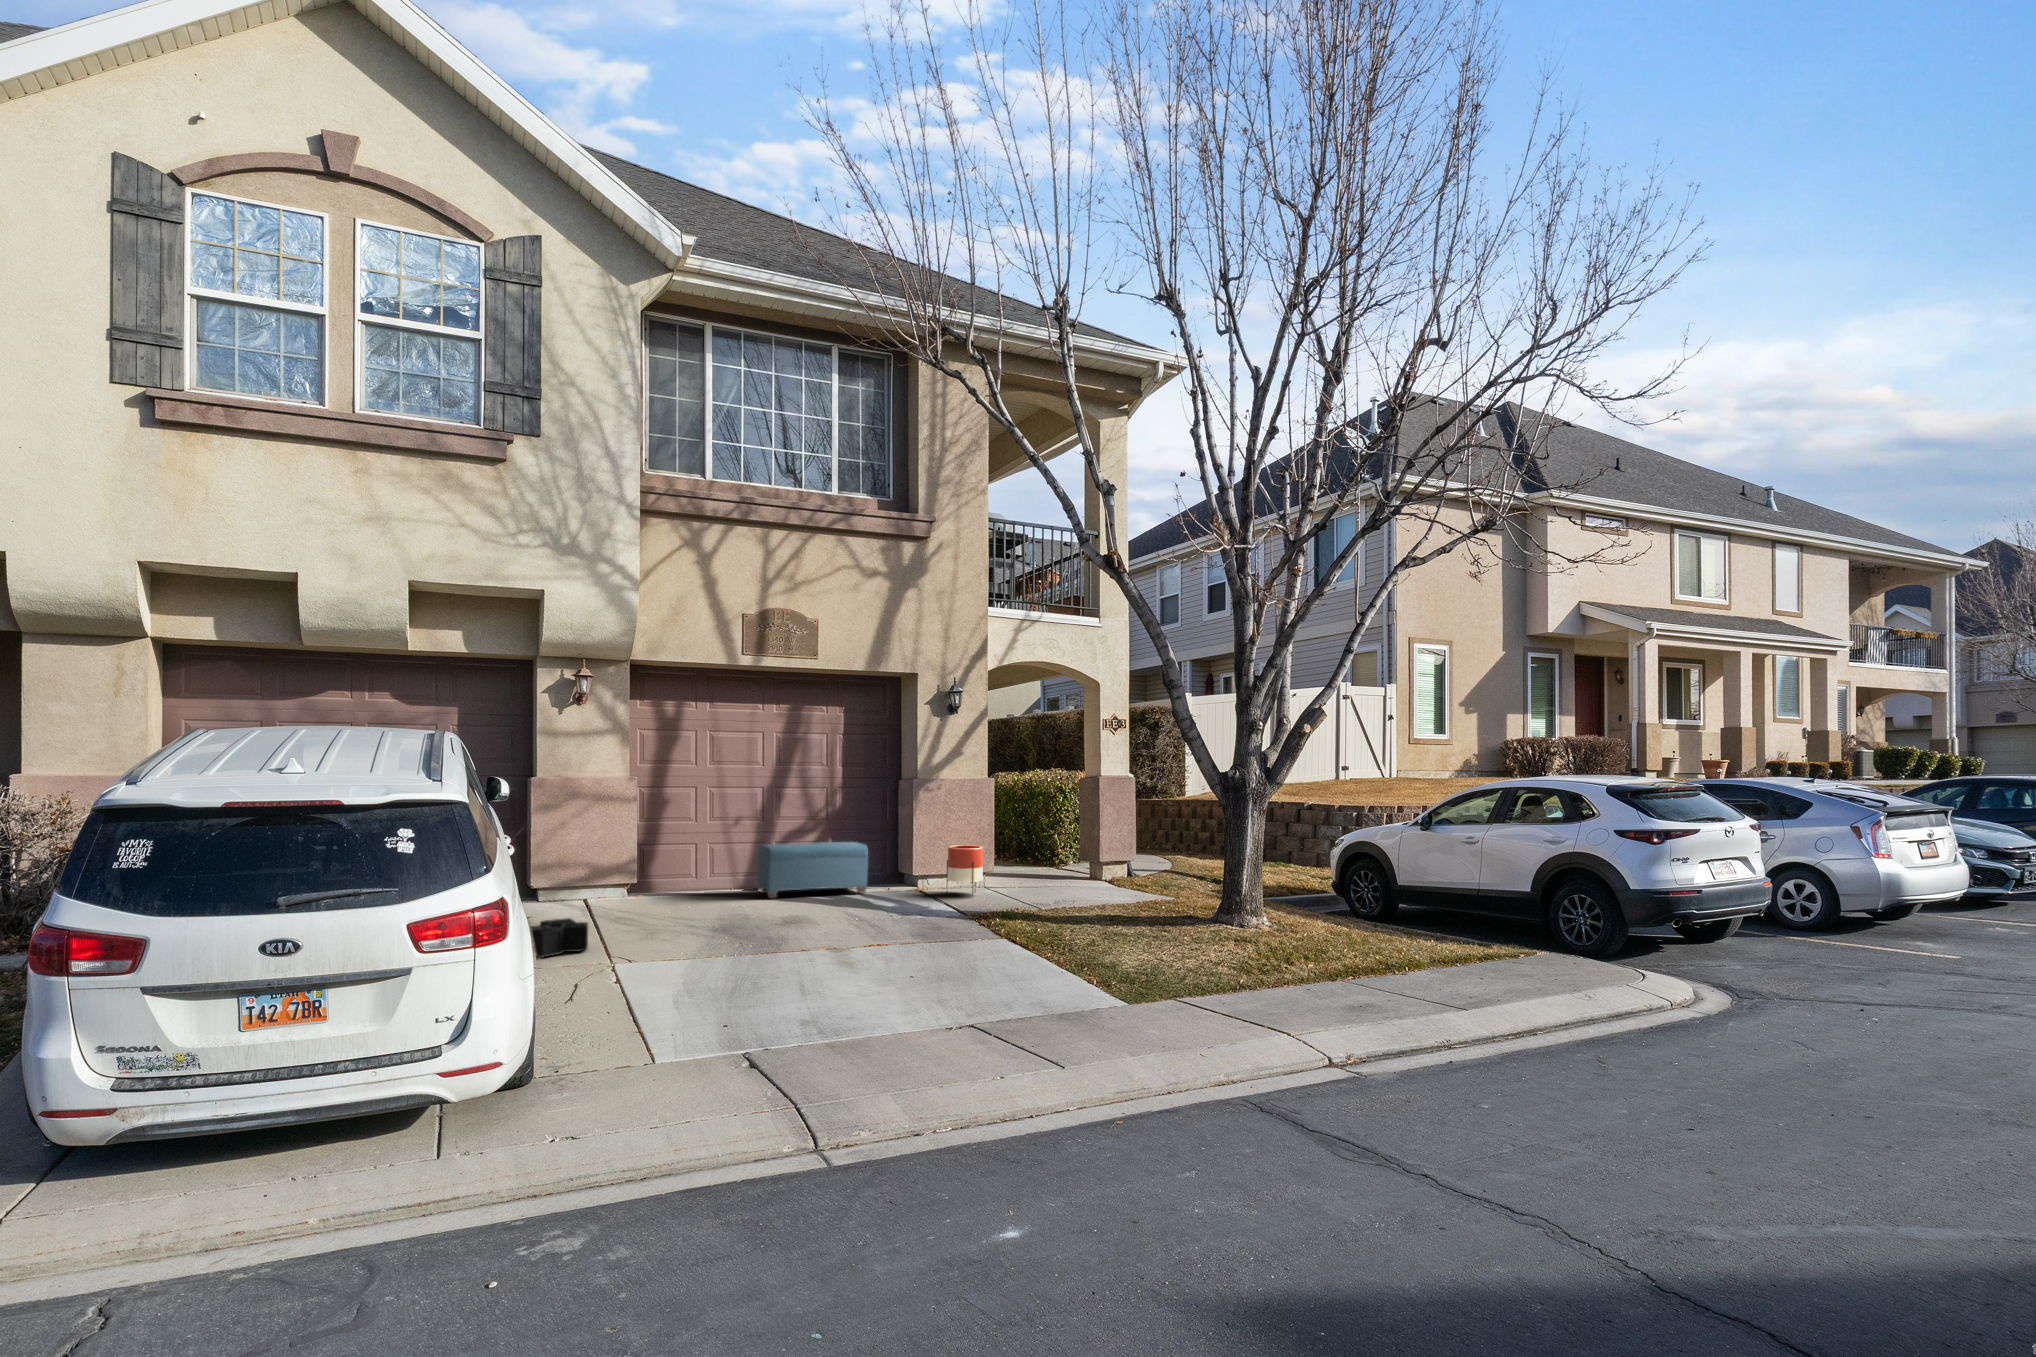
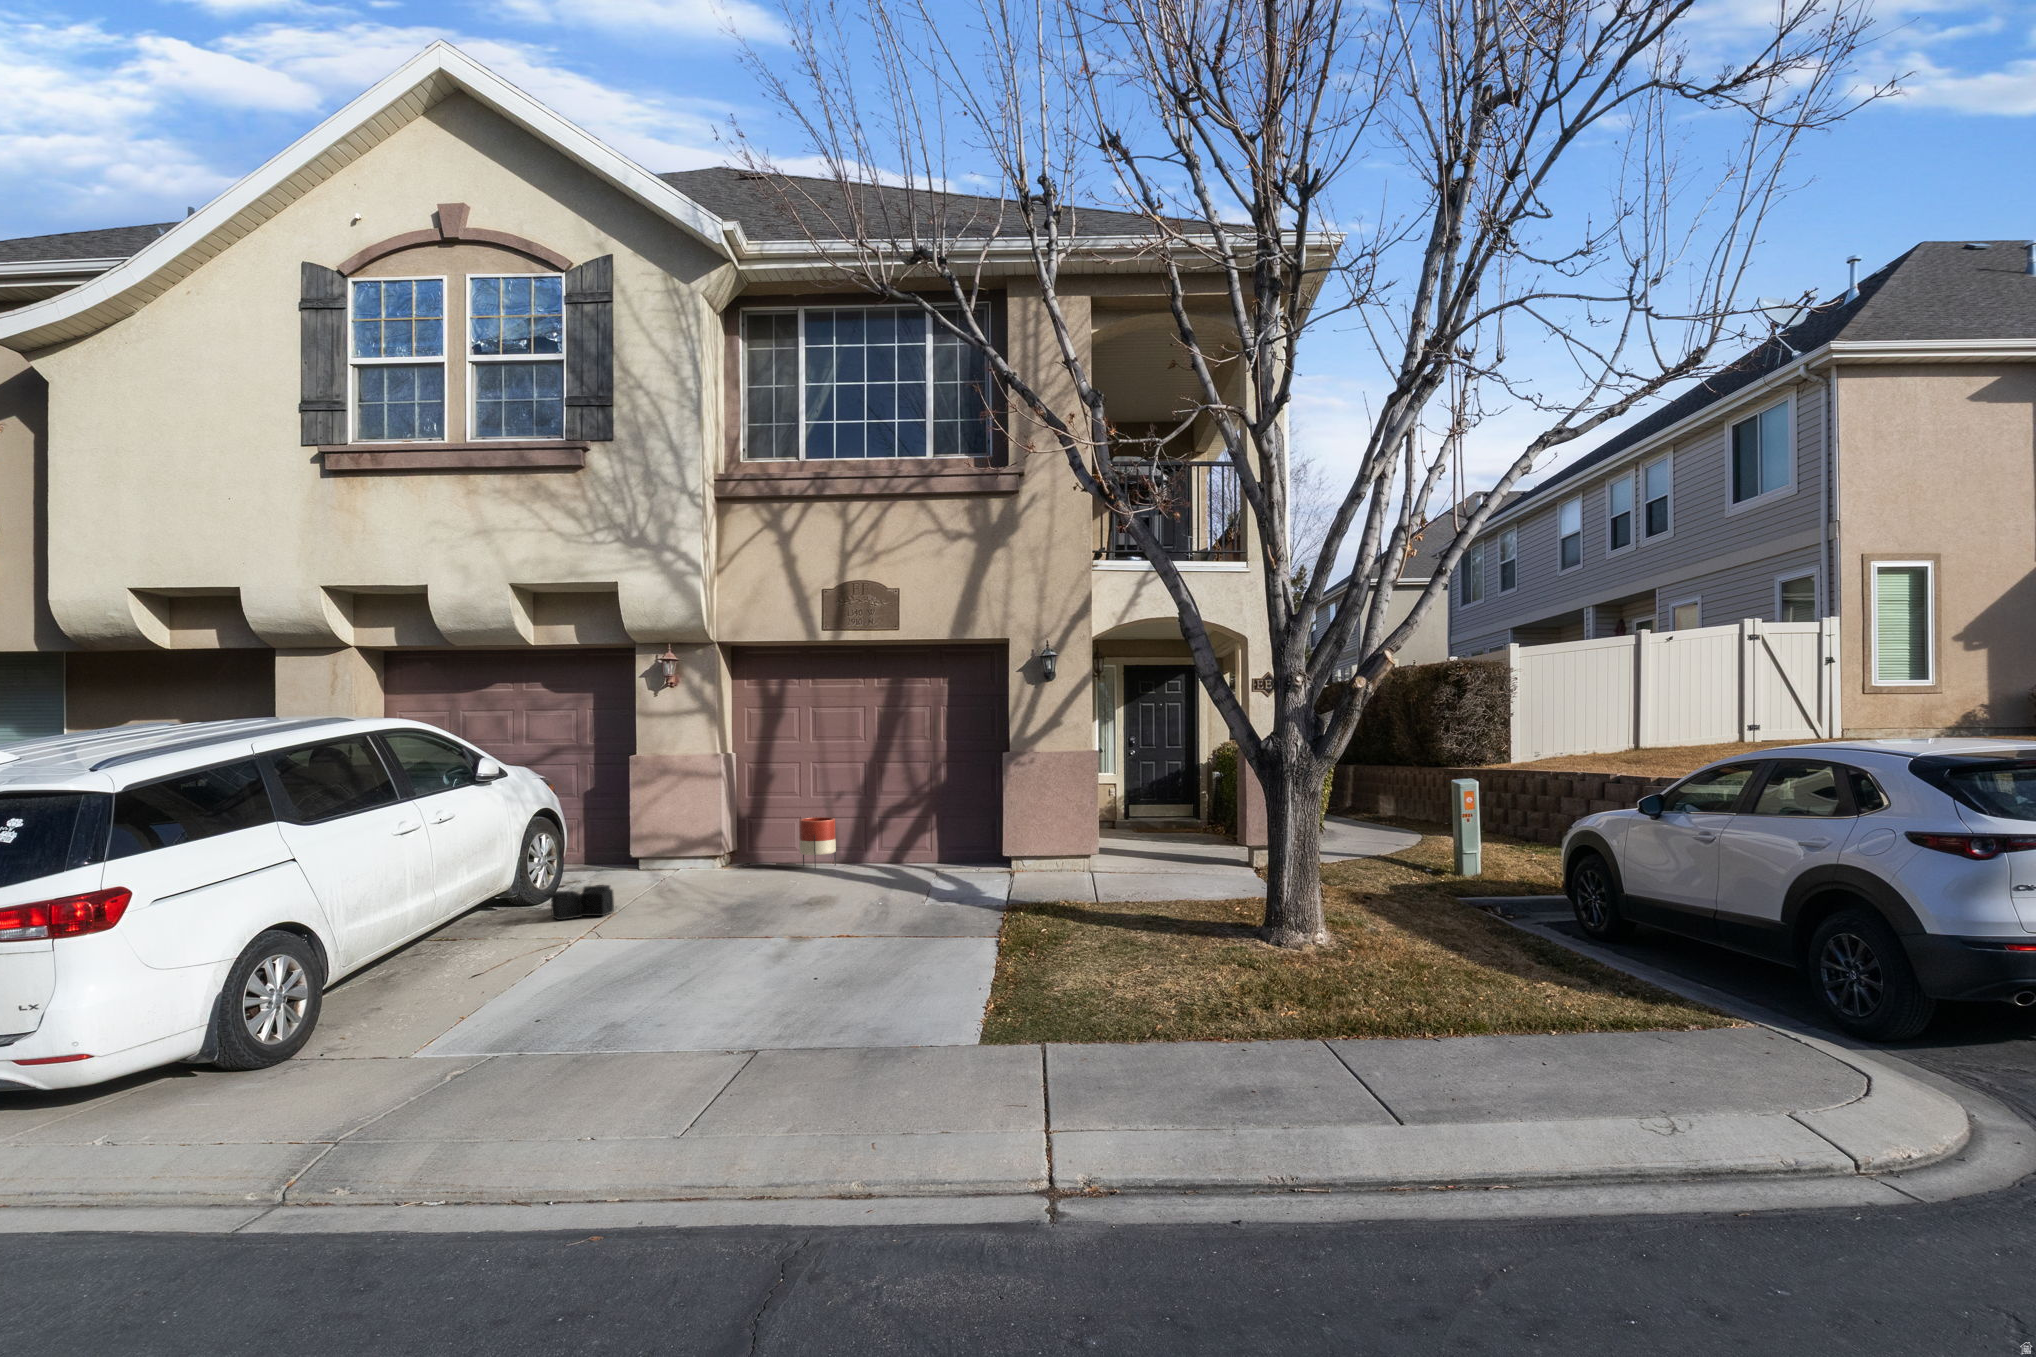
bench: present [758,842,868,898] -> none [855,817,960,872]
planter: present [946,845,983,897] -> present [799,817,836,870]

